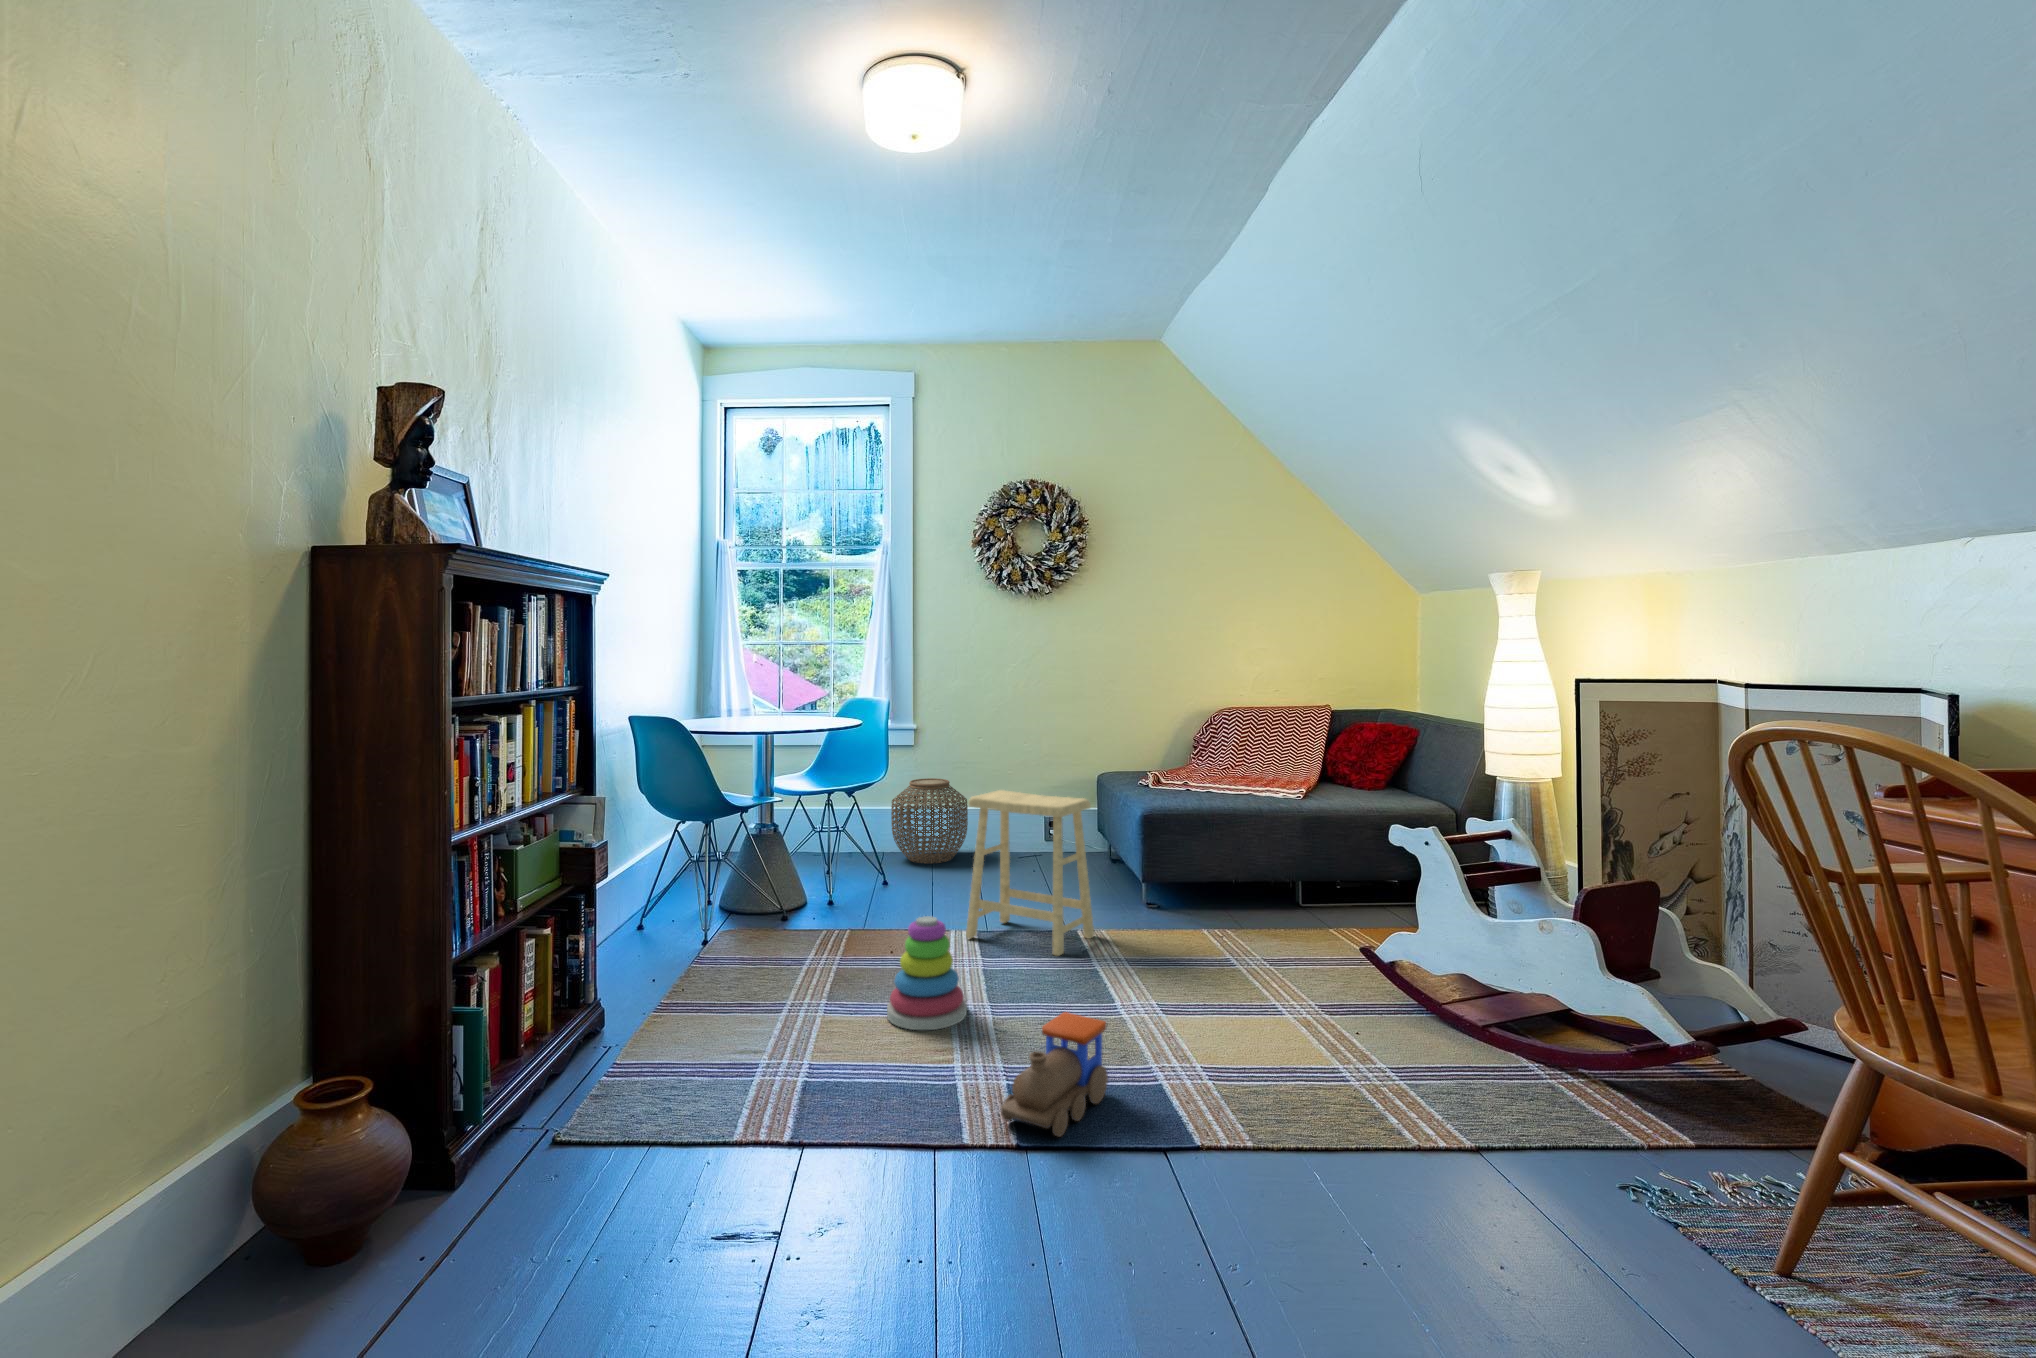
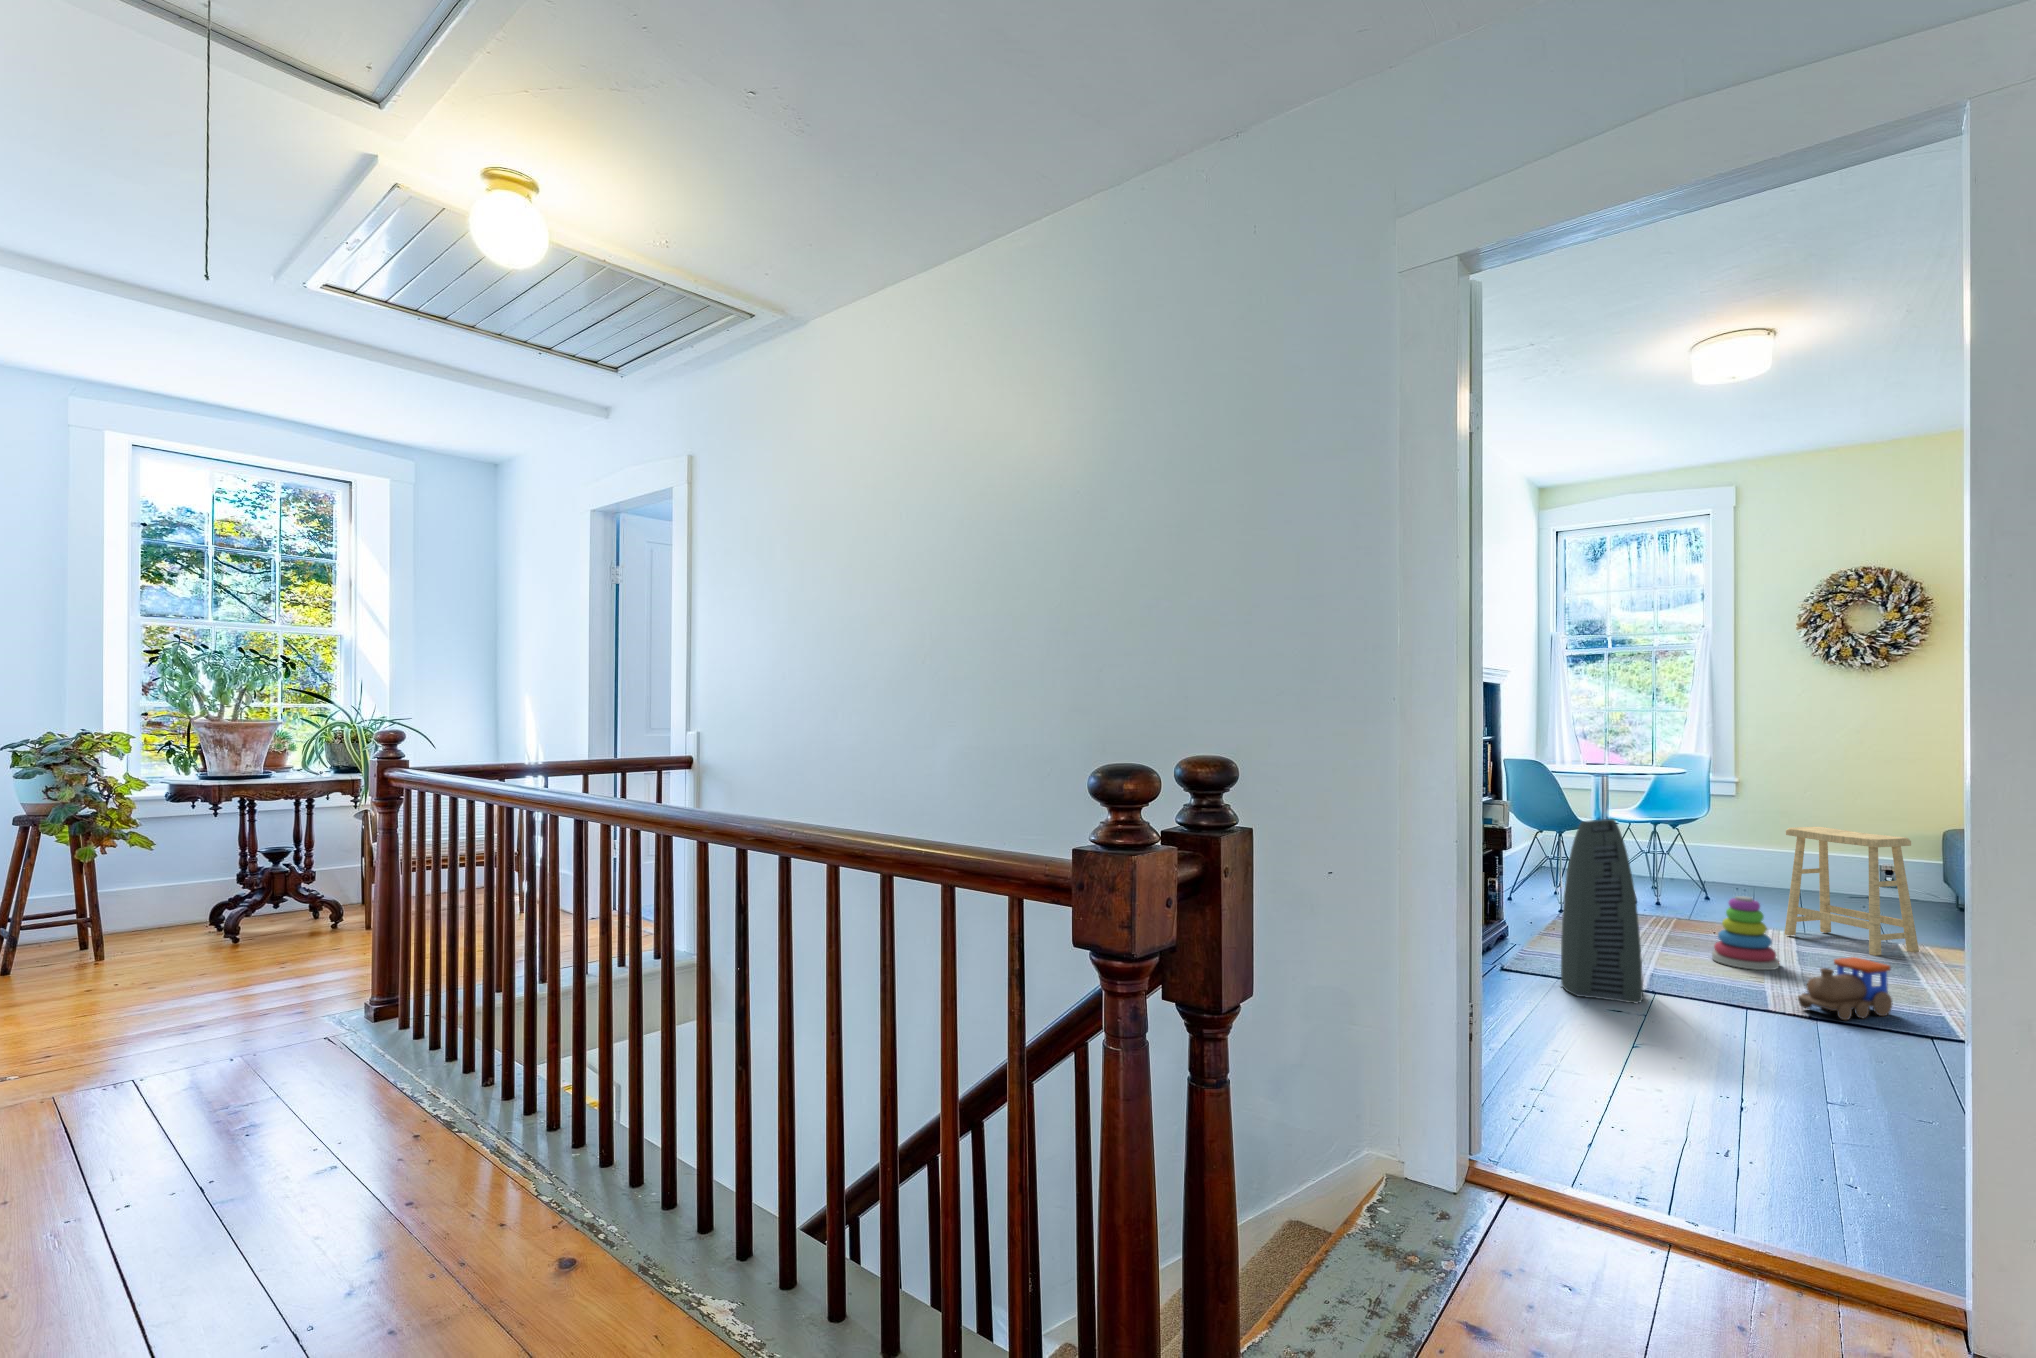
woven basket: present [891,778,968,864] -> none [1715,822,1794,893]
air purifier: none [642,844,781,1220] -> present [1561,819,1643,1004]

